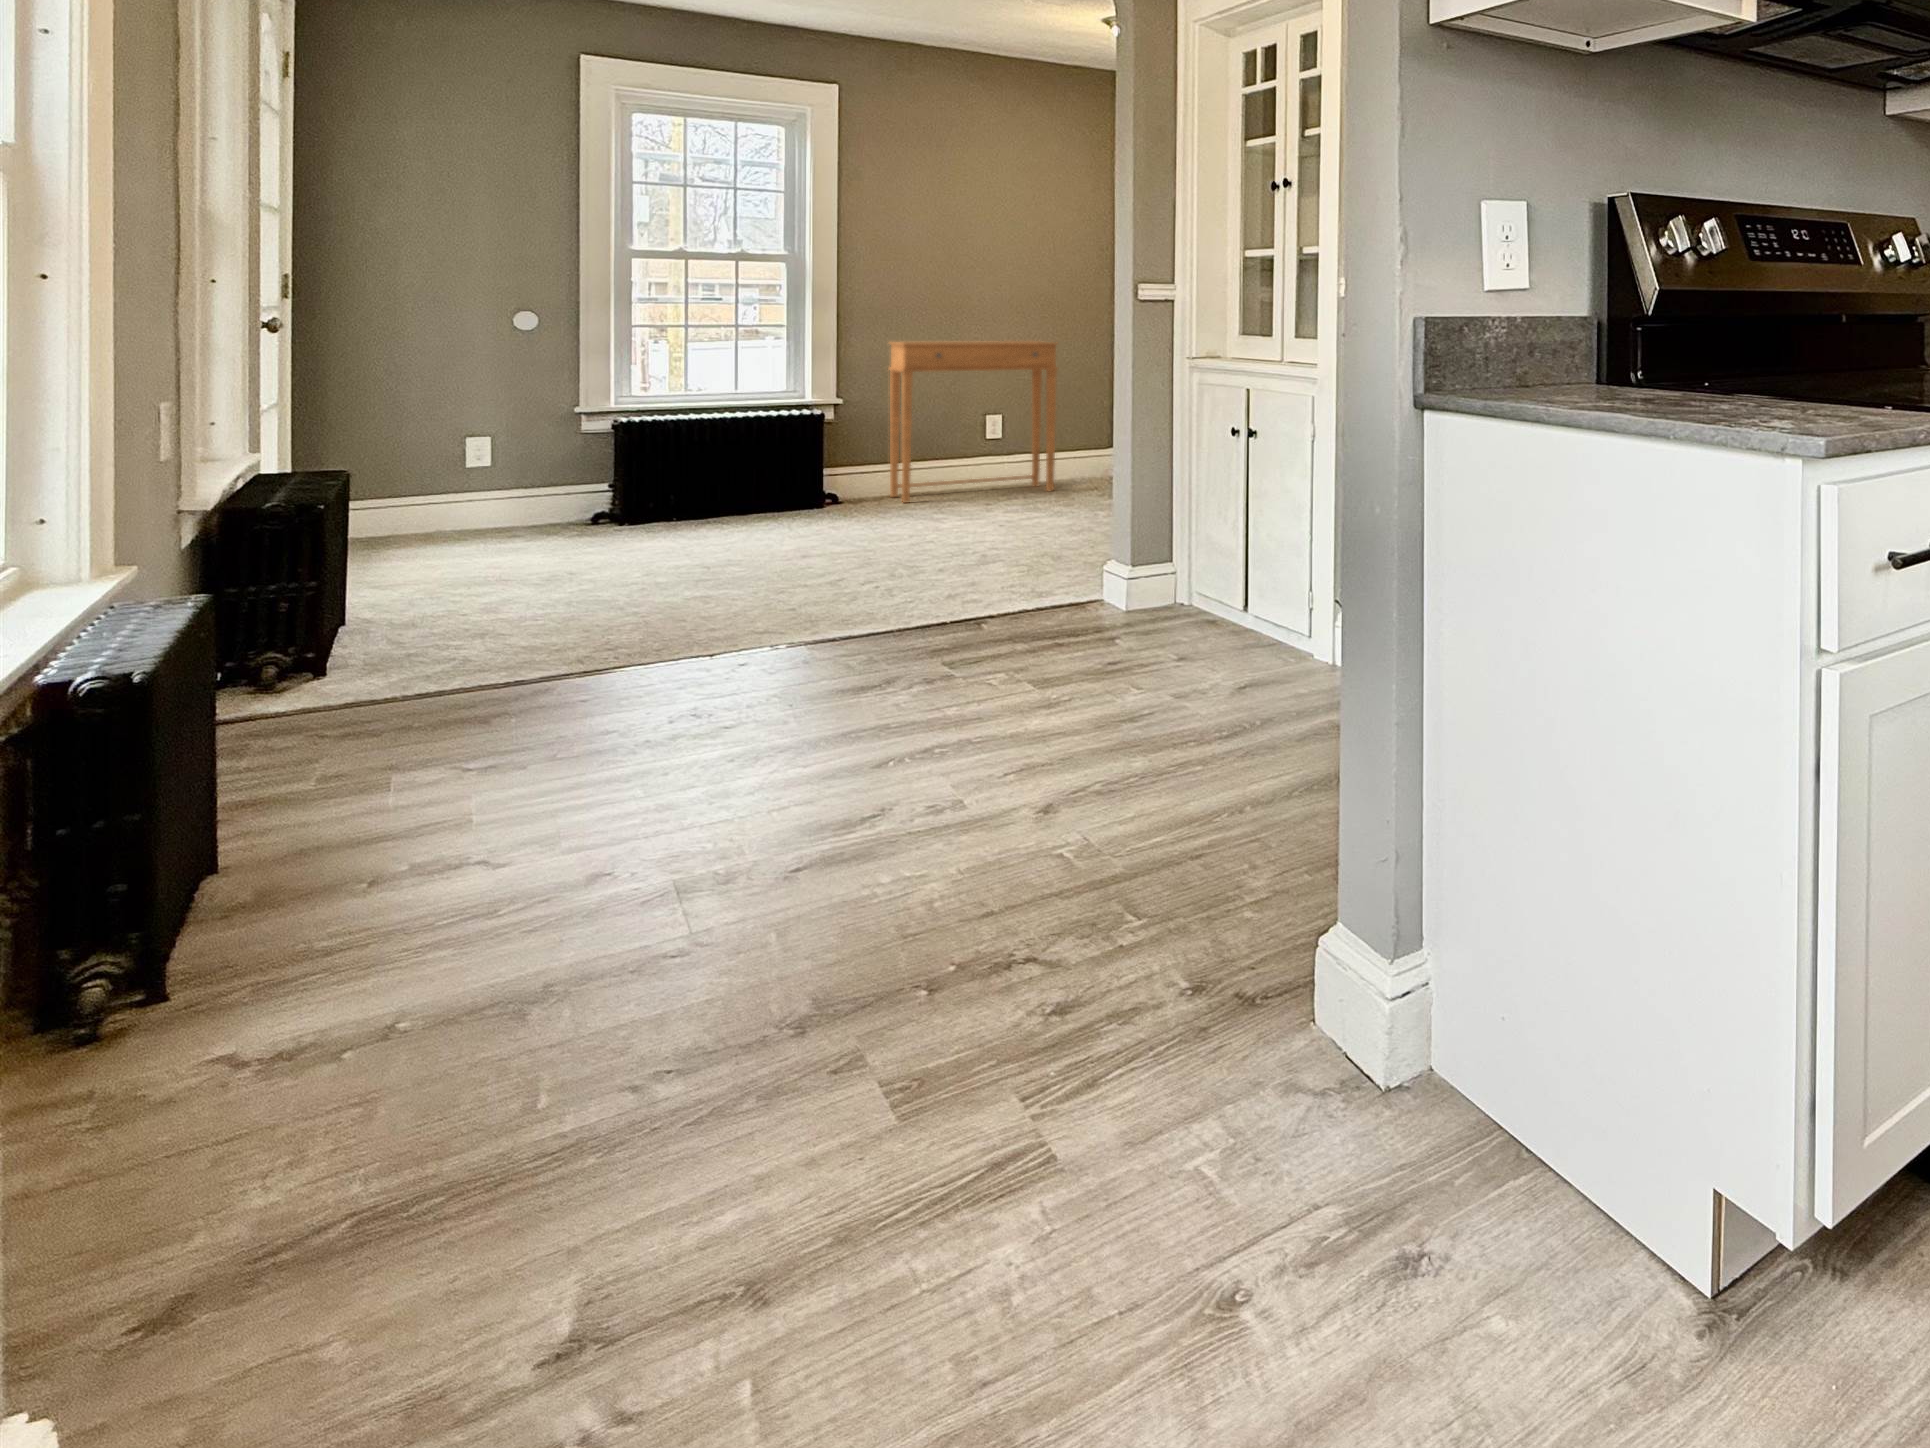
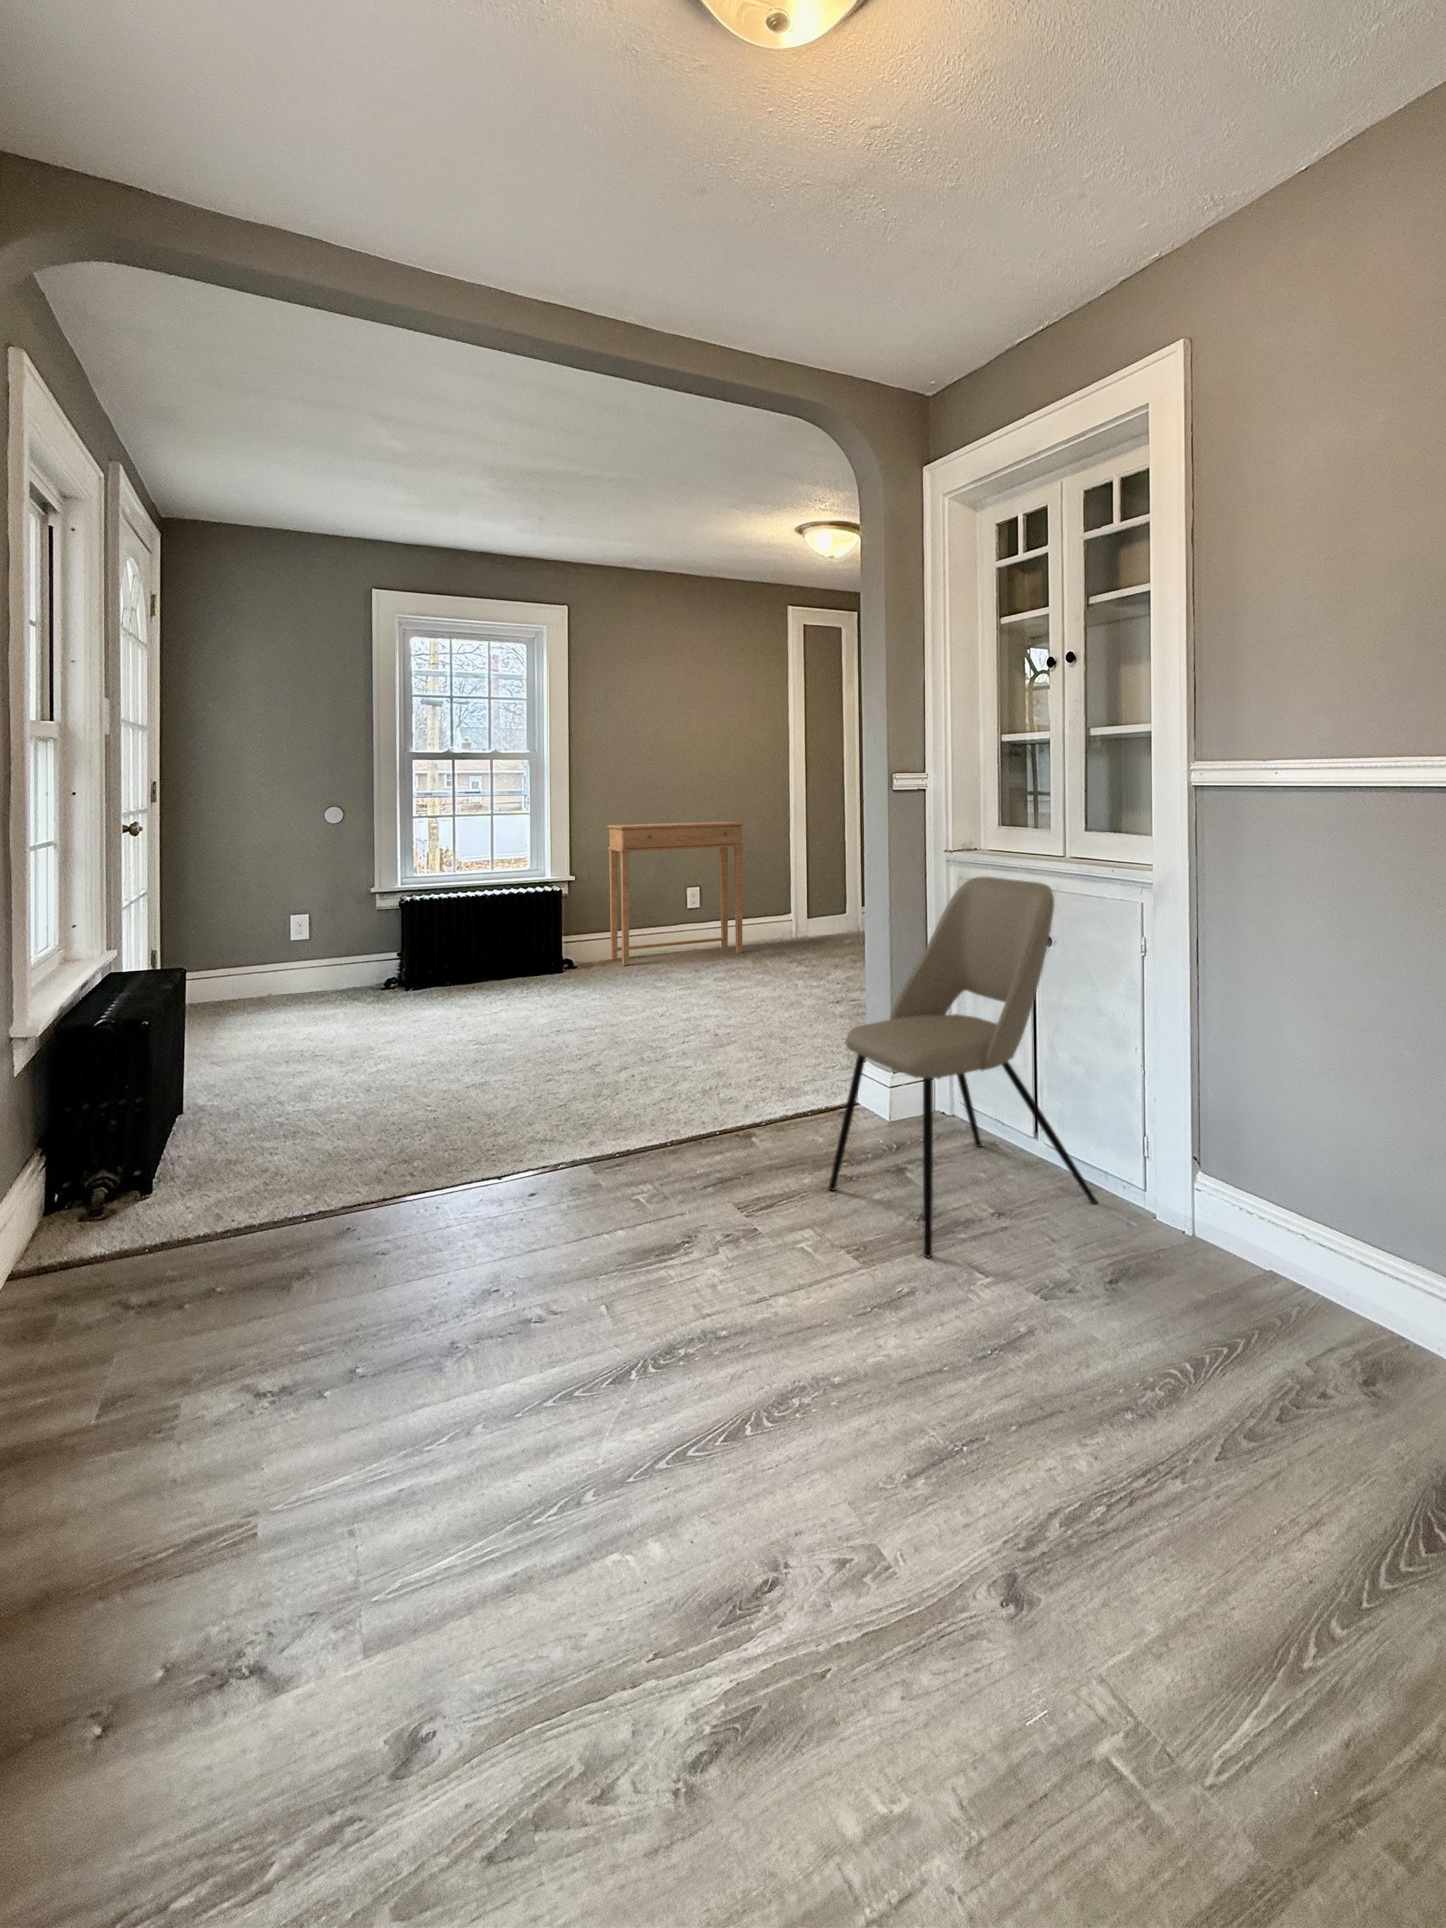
dining chair: none [1034,378,1271,684] -> present [829,877,1097,1257]

